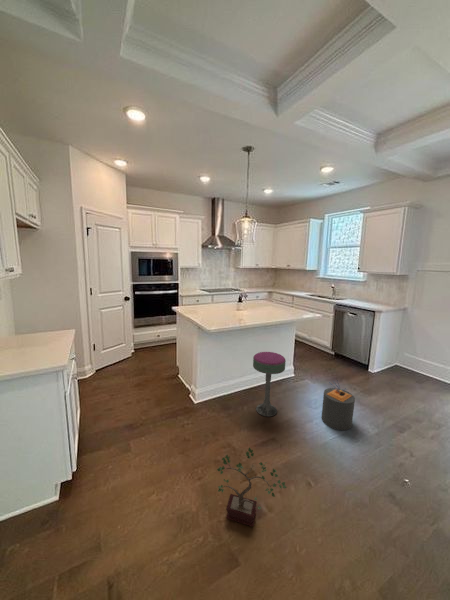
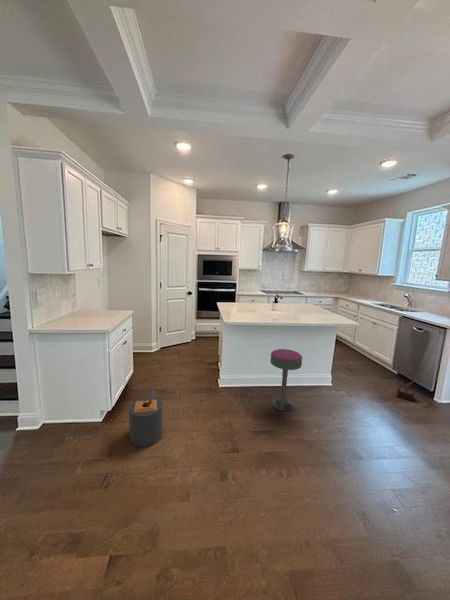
trash can: present [321,384,355,430] -> present [129,390,163,447]
potted plant: present [217,448,287,526] -> present [393,363,429,401]

